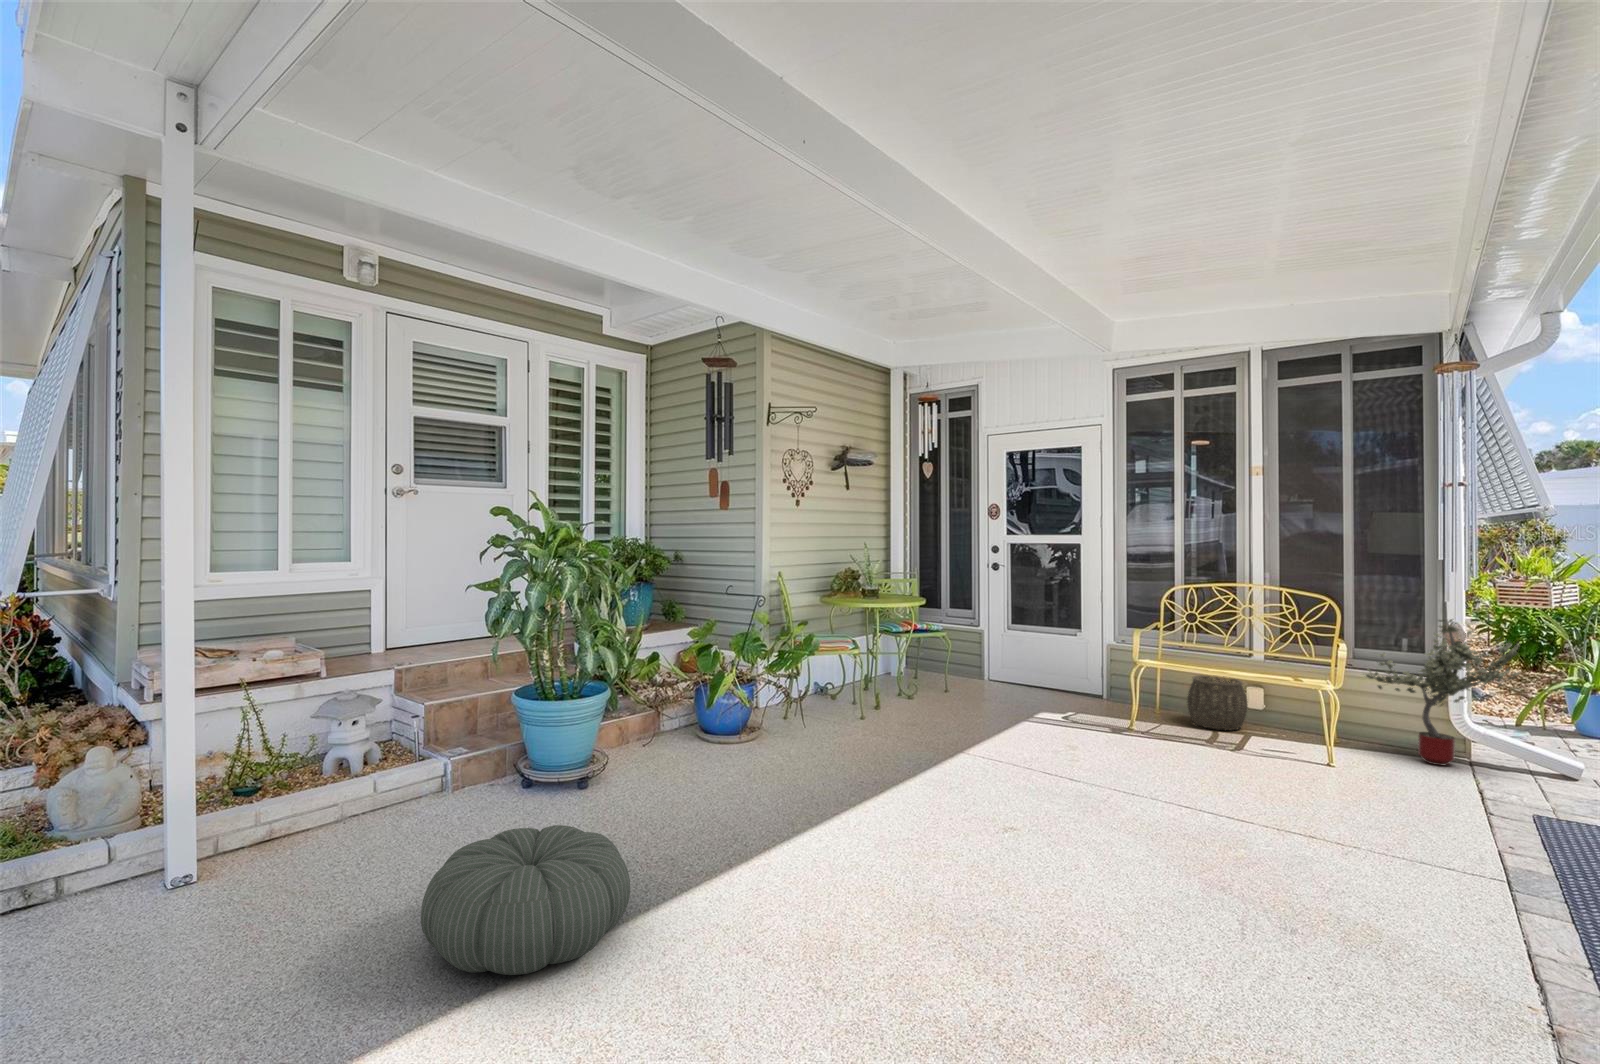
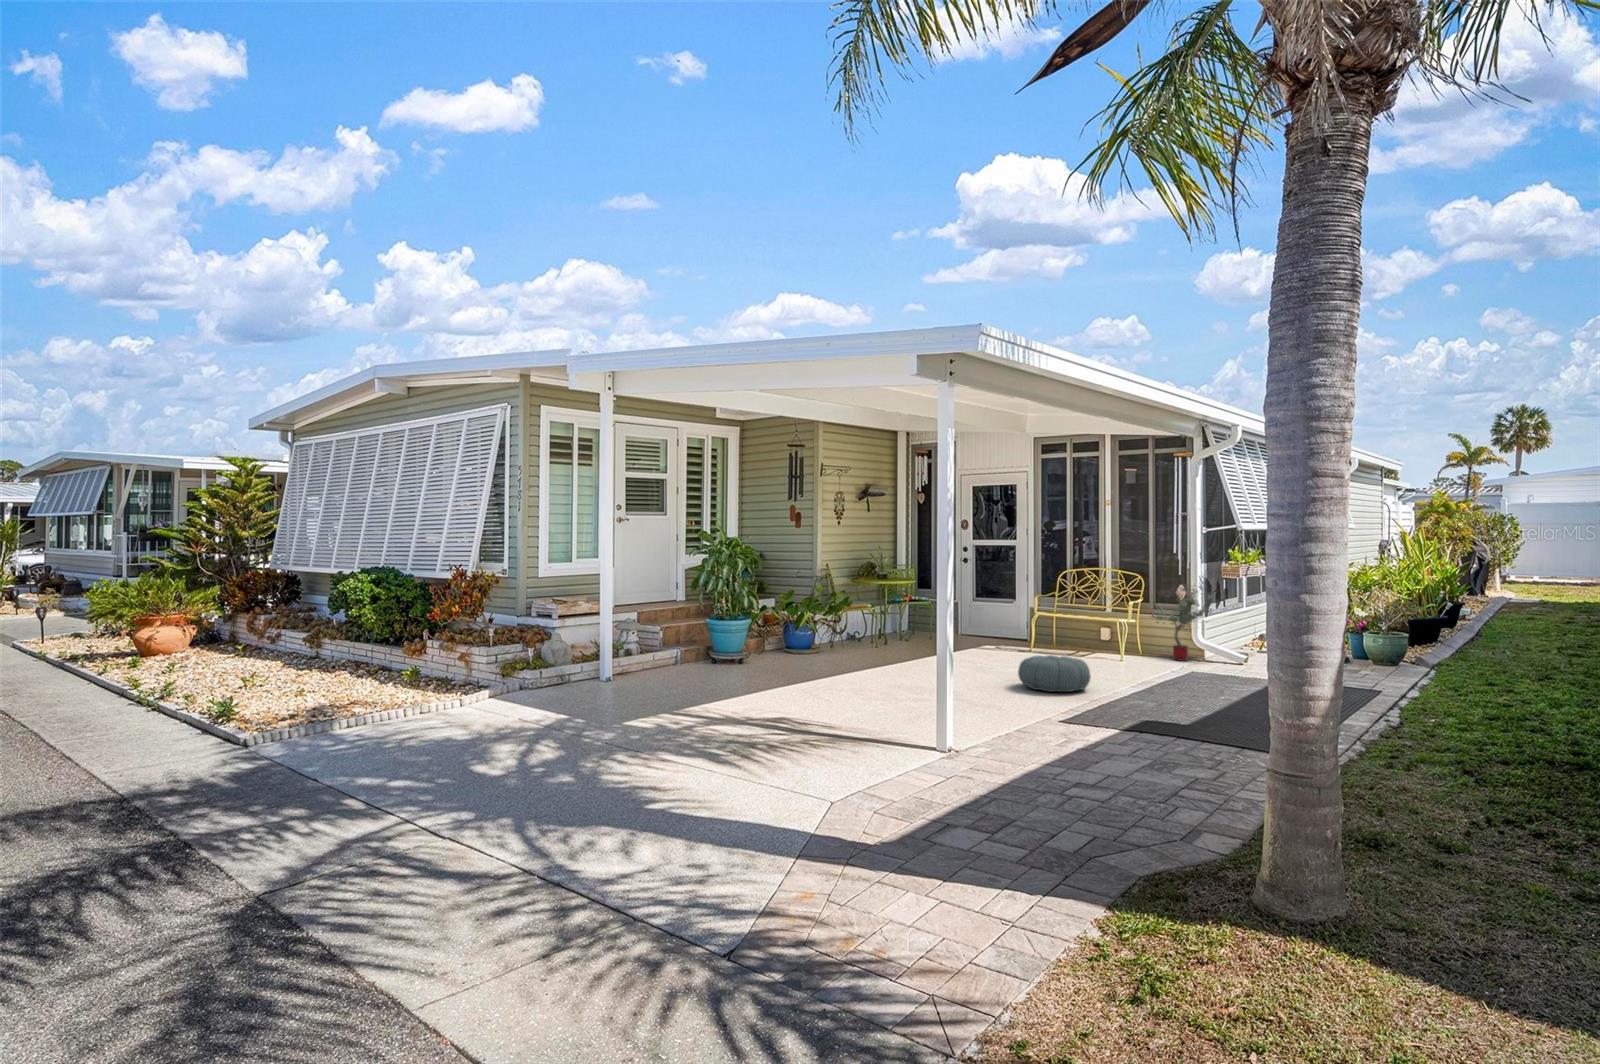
woven basket: present [1187,675,1248,730] -> none [1066,622,1099,651]
pouf: present [421,825,630,975] -> present [1018,655,1091,692]

